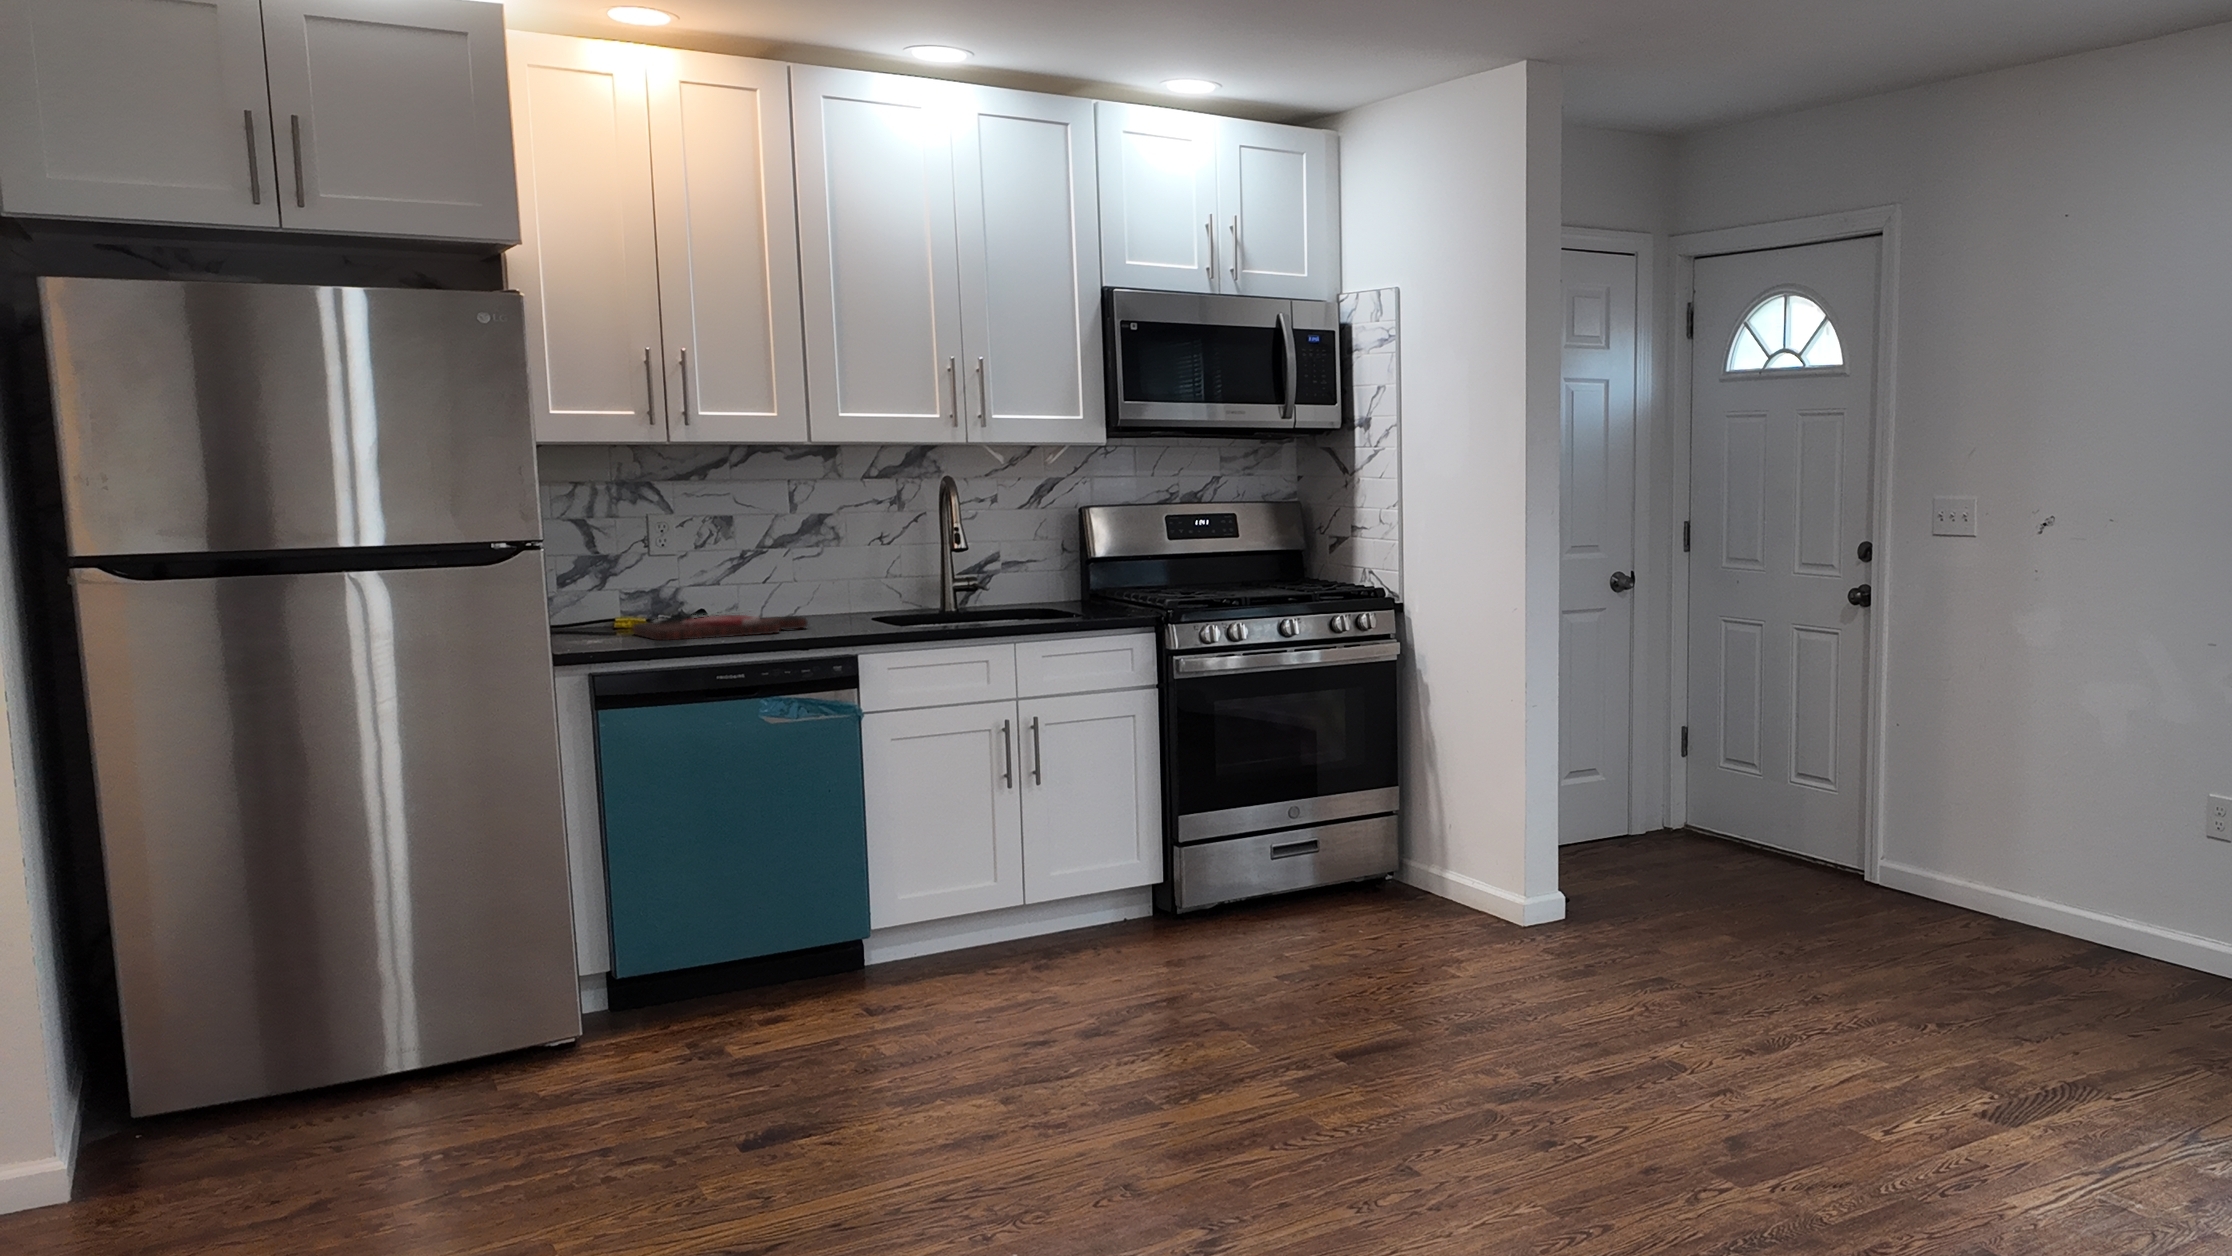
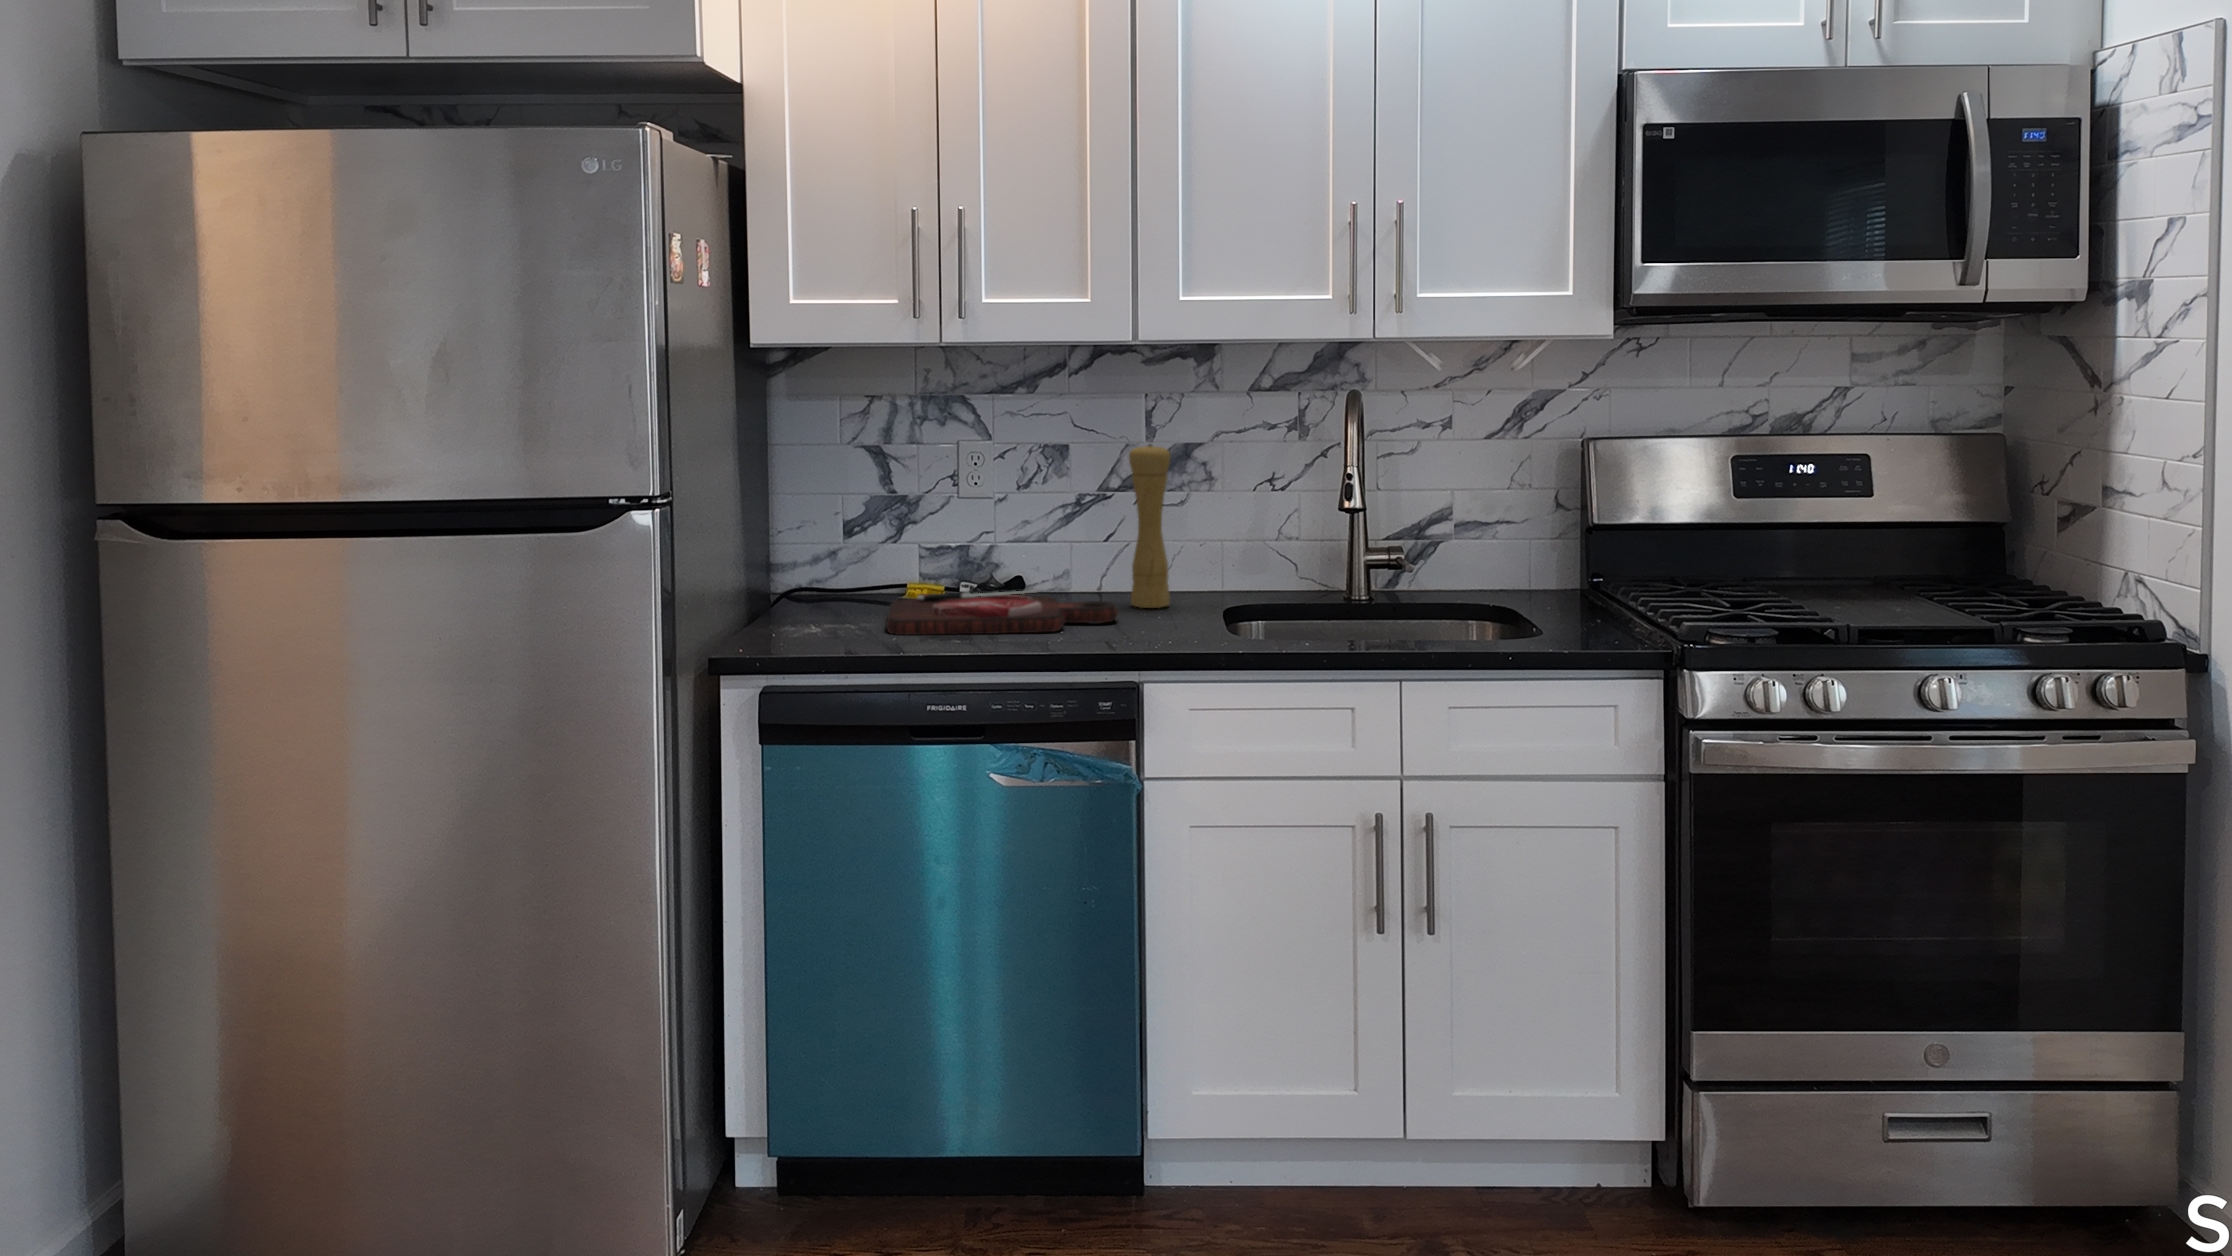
pepper mill: none [792,513,826,623] -> present [1129,444,1170,608]

